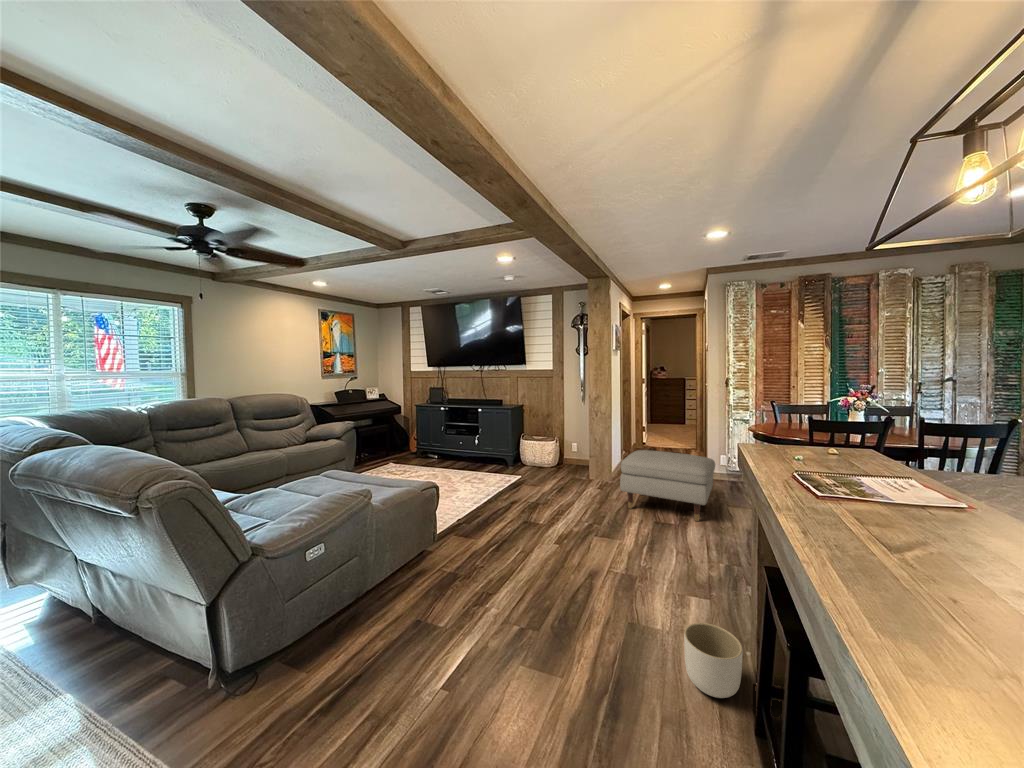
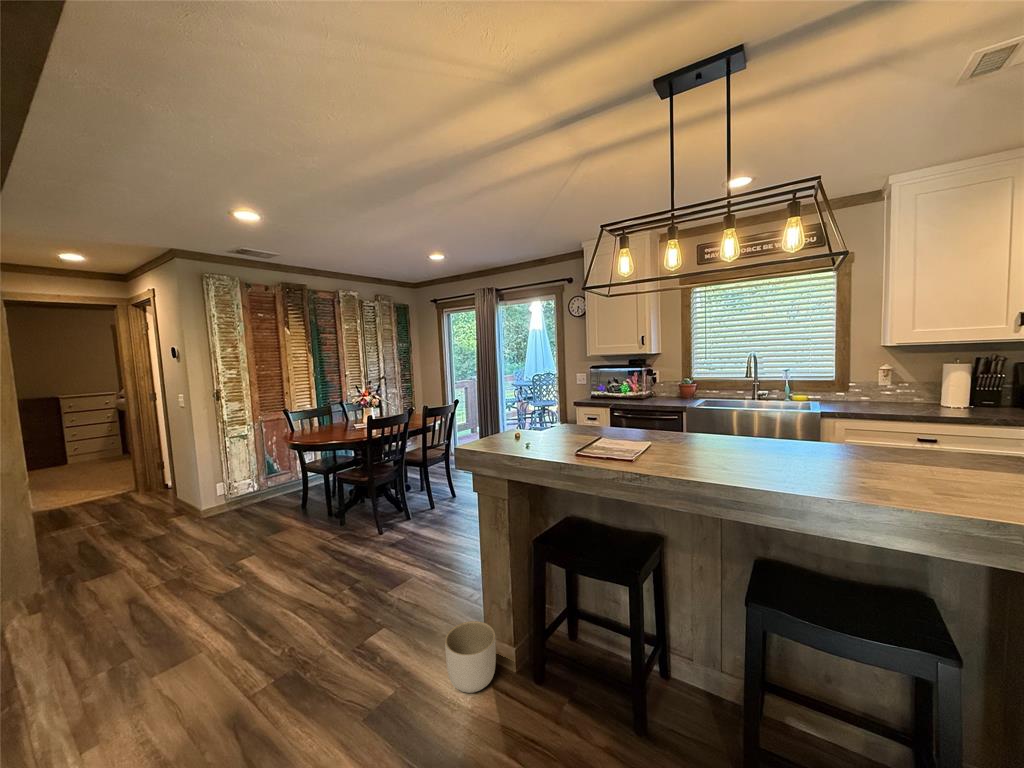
ottoman: present [620,450,715,521] -> none [112,490,275,613]

